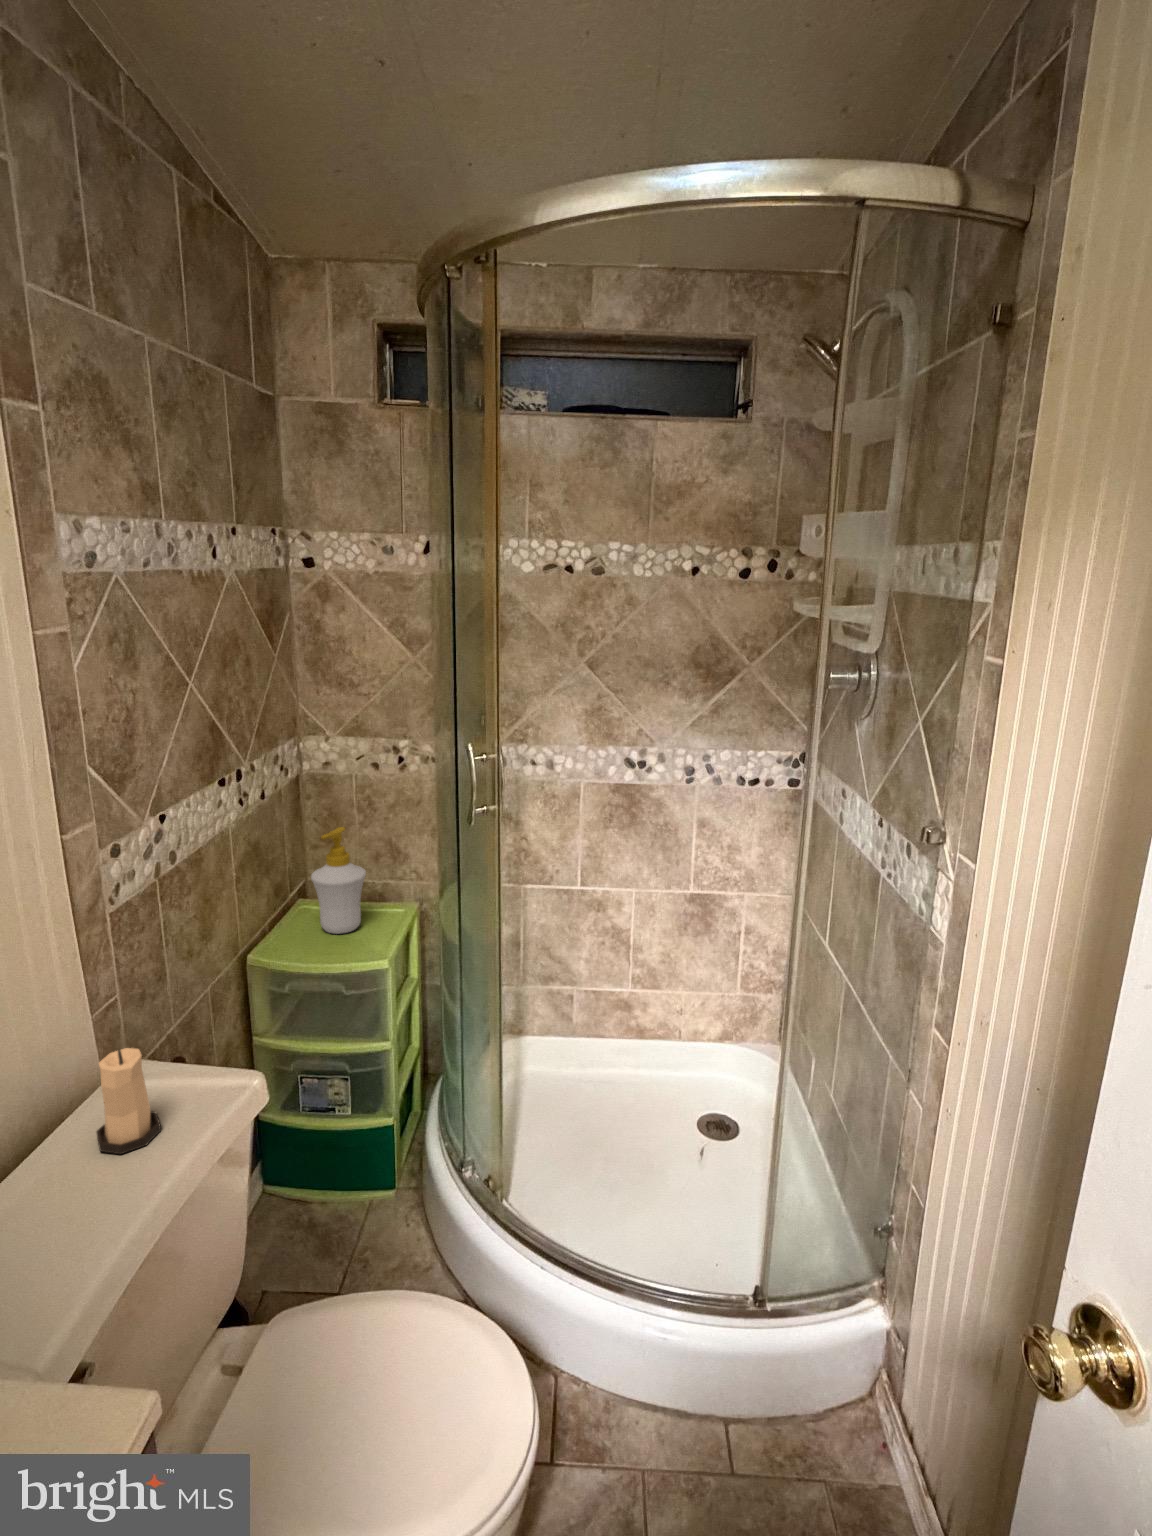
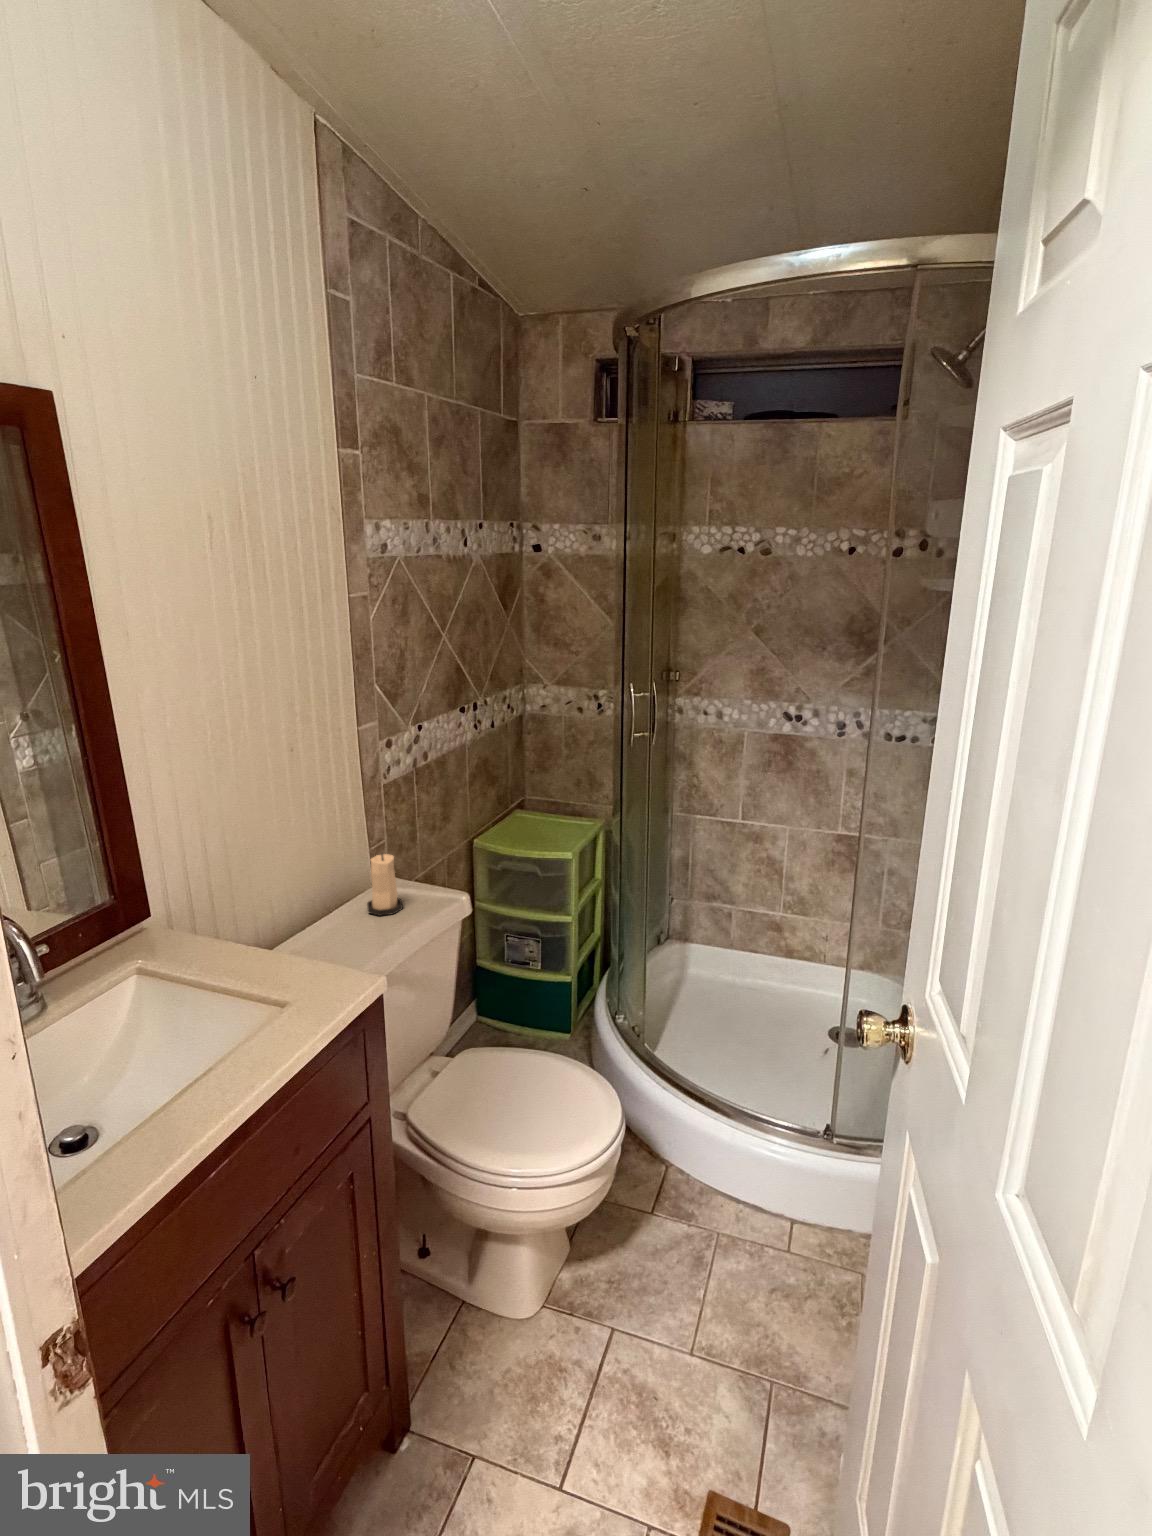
soap bottle: present [311,827,366,934] -> none [524,753,565,835]

